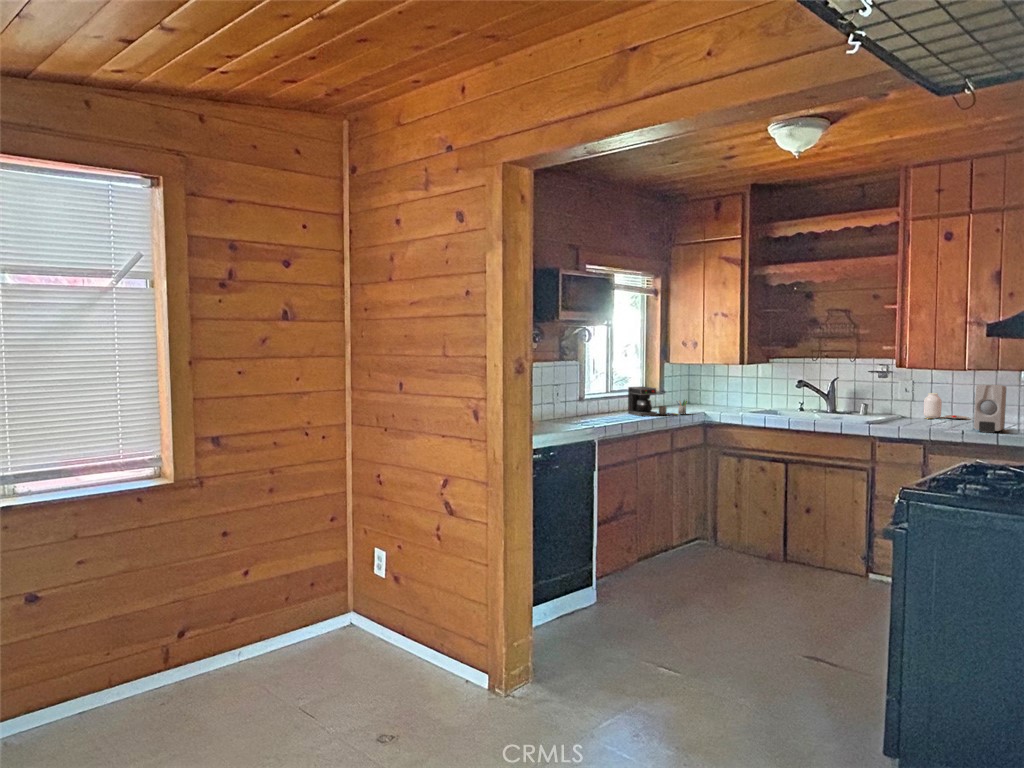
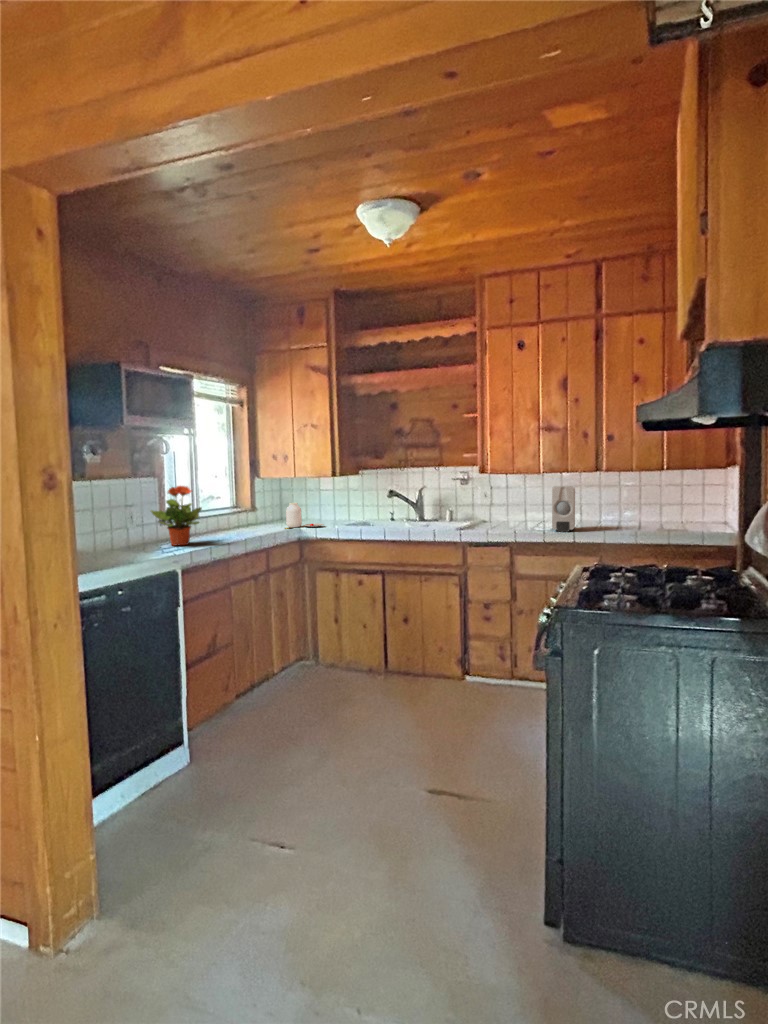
potted plant: none [575,369,617,420] -> present [151,486,202,546]
coffee maker: present [628,387,687,416] -> none [215,504,282,538]
jar: present [924,393,967,419] -> present [285,503,324,529]

